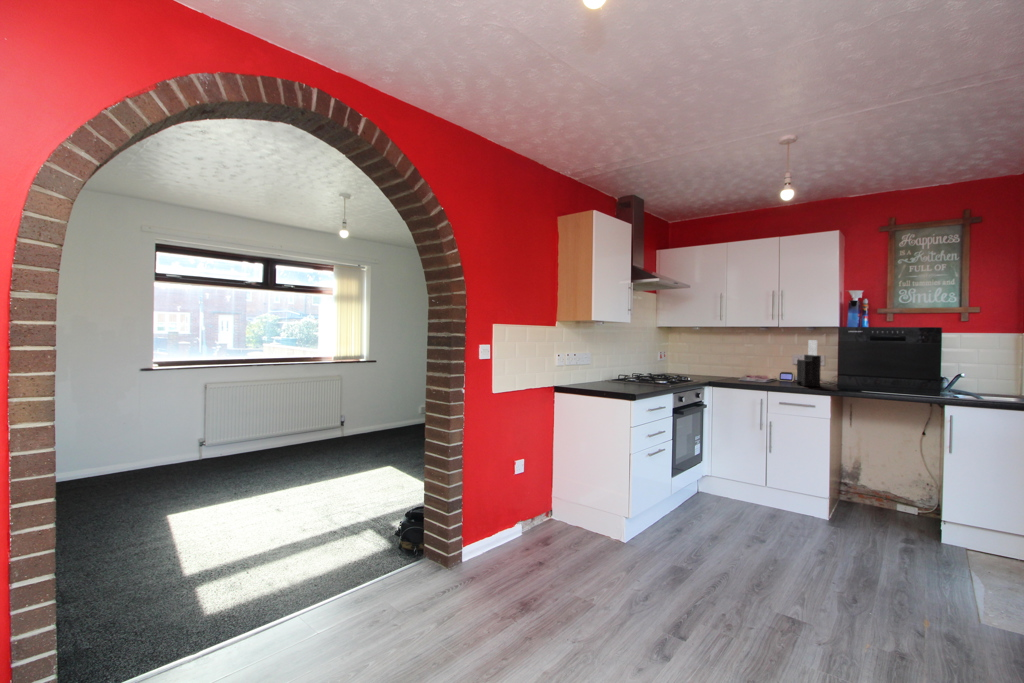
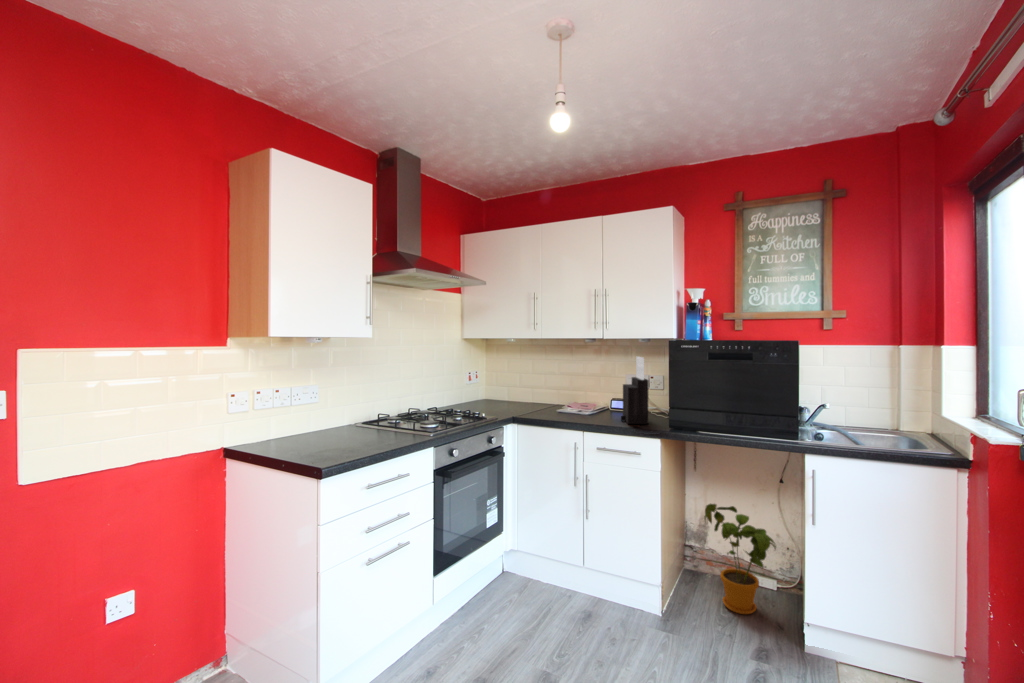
house plant: none [861,444,921,523] -> present [704,504,776,614]

